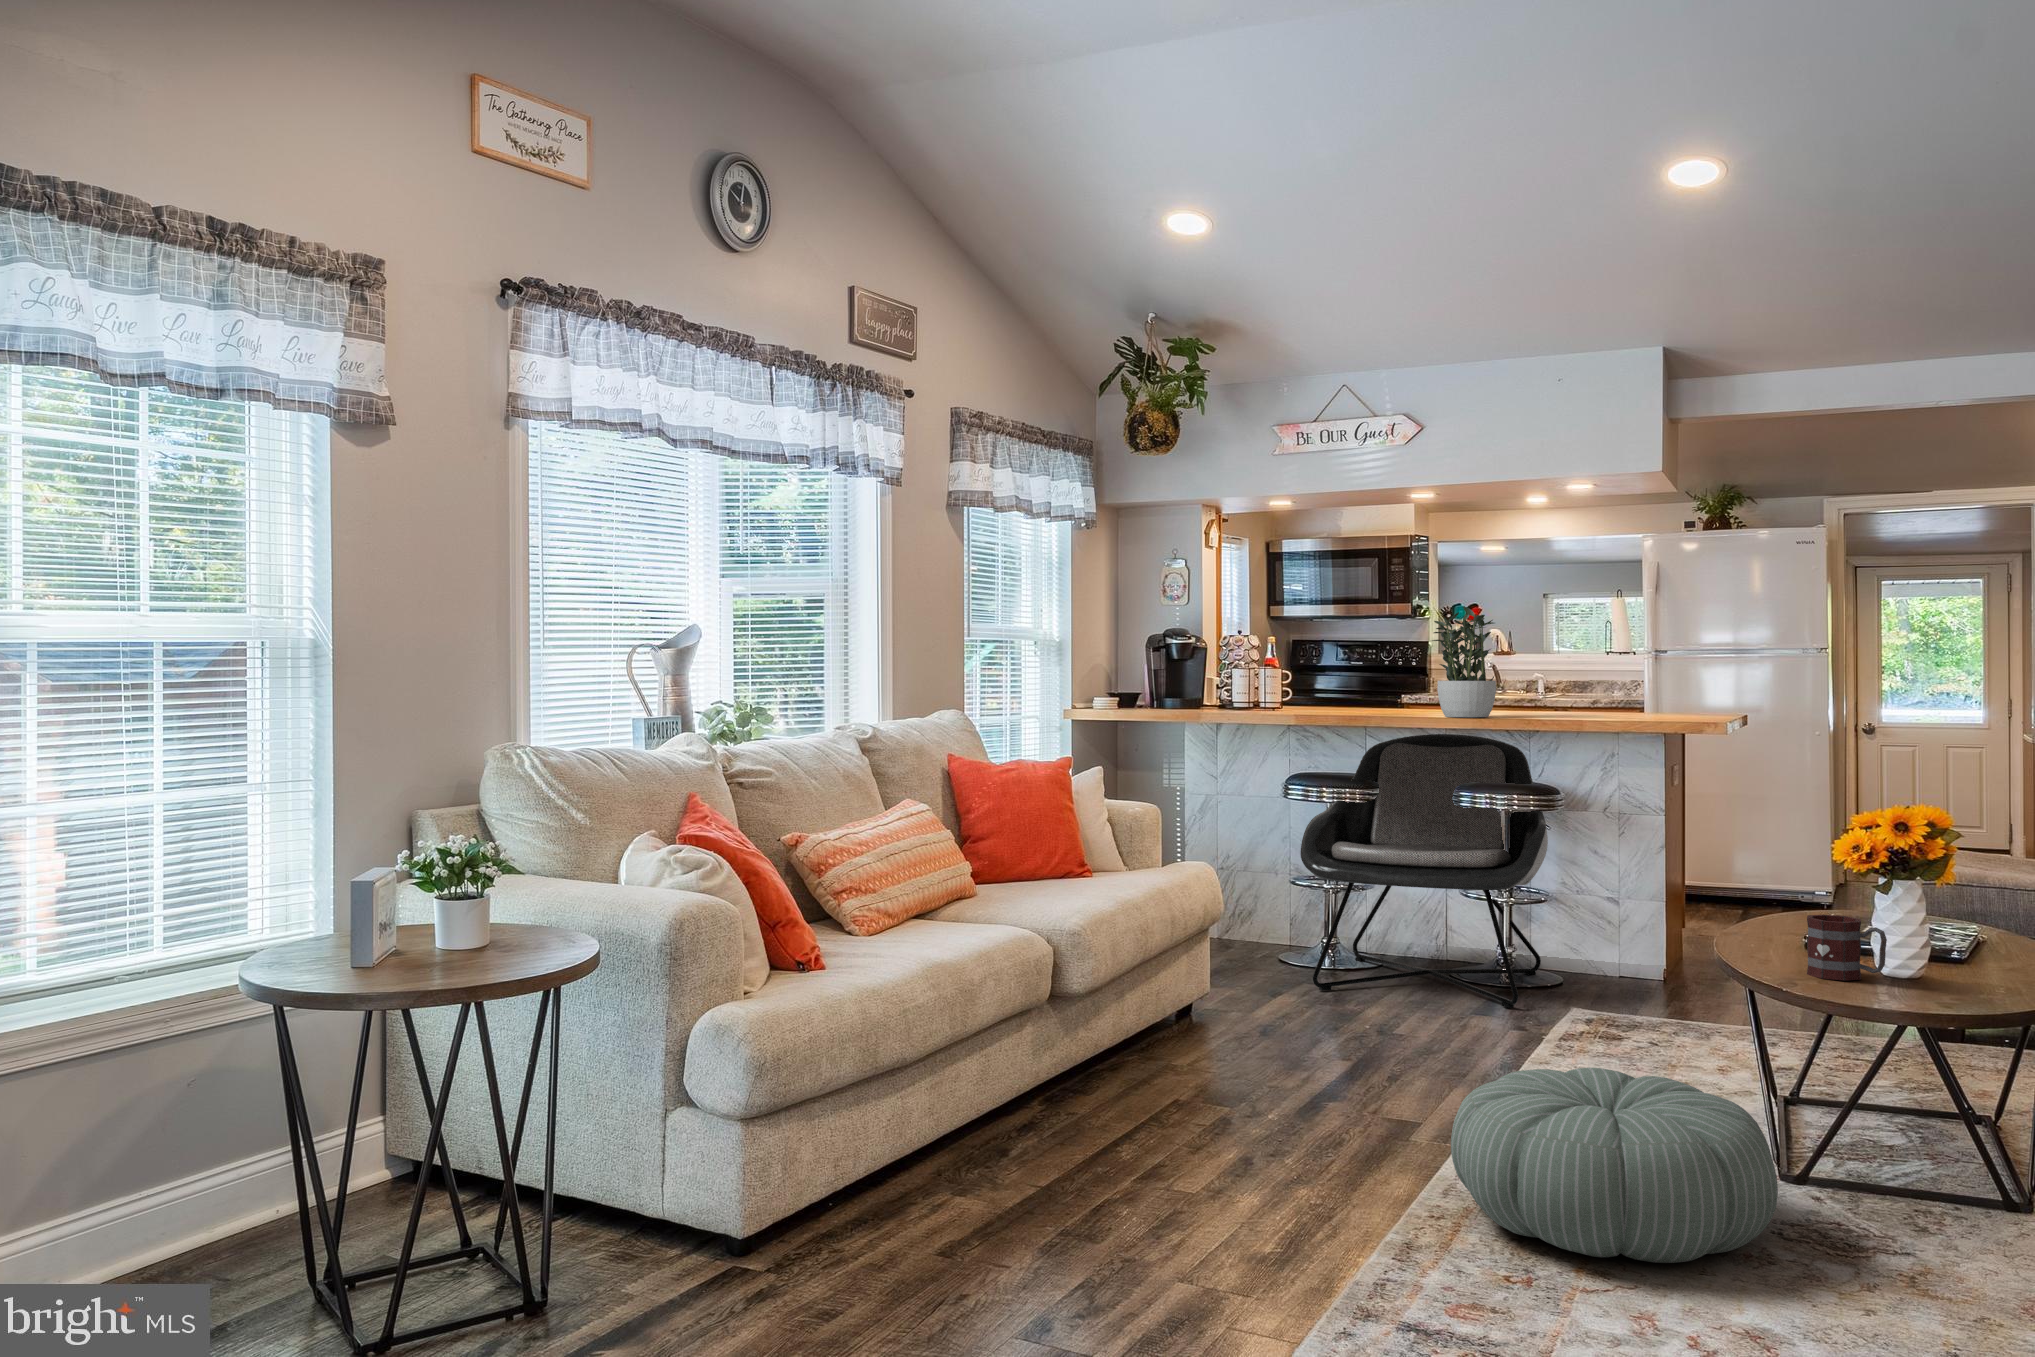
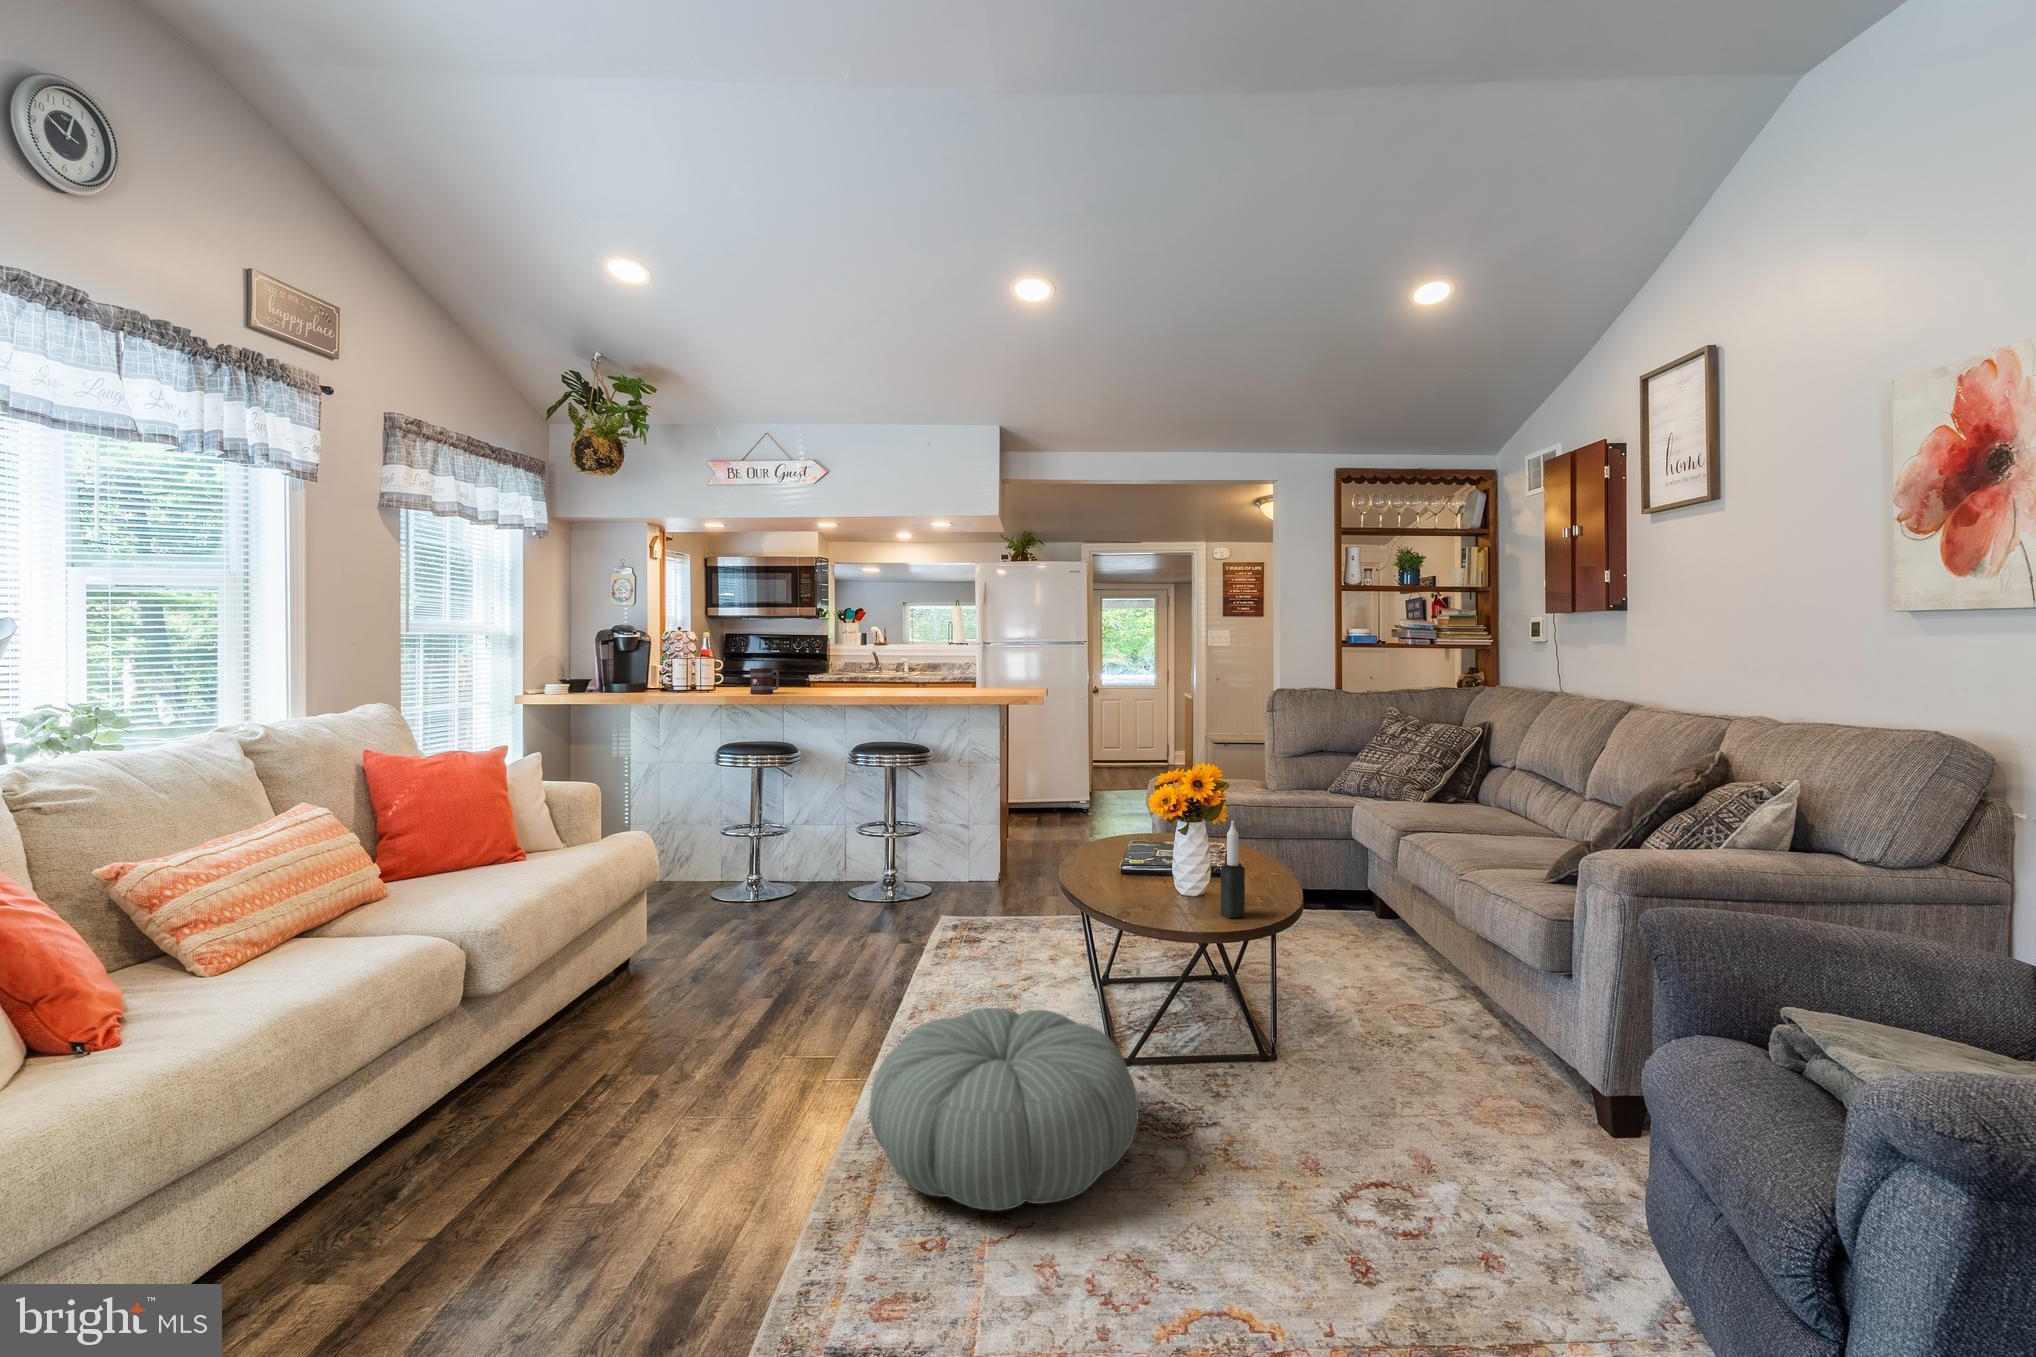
potted plant: present [1432,606,1496,717] -> none [832,611,881,696]
lounge chair: present [1300,734,1548,1008] -> none [730,708,921,923]
candle: none [1928,871,1964,998] -> present [1221,821,1245,918]
mug: present [1807,915,1887,981] -> present [750,668,779,694]

